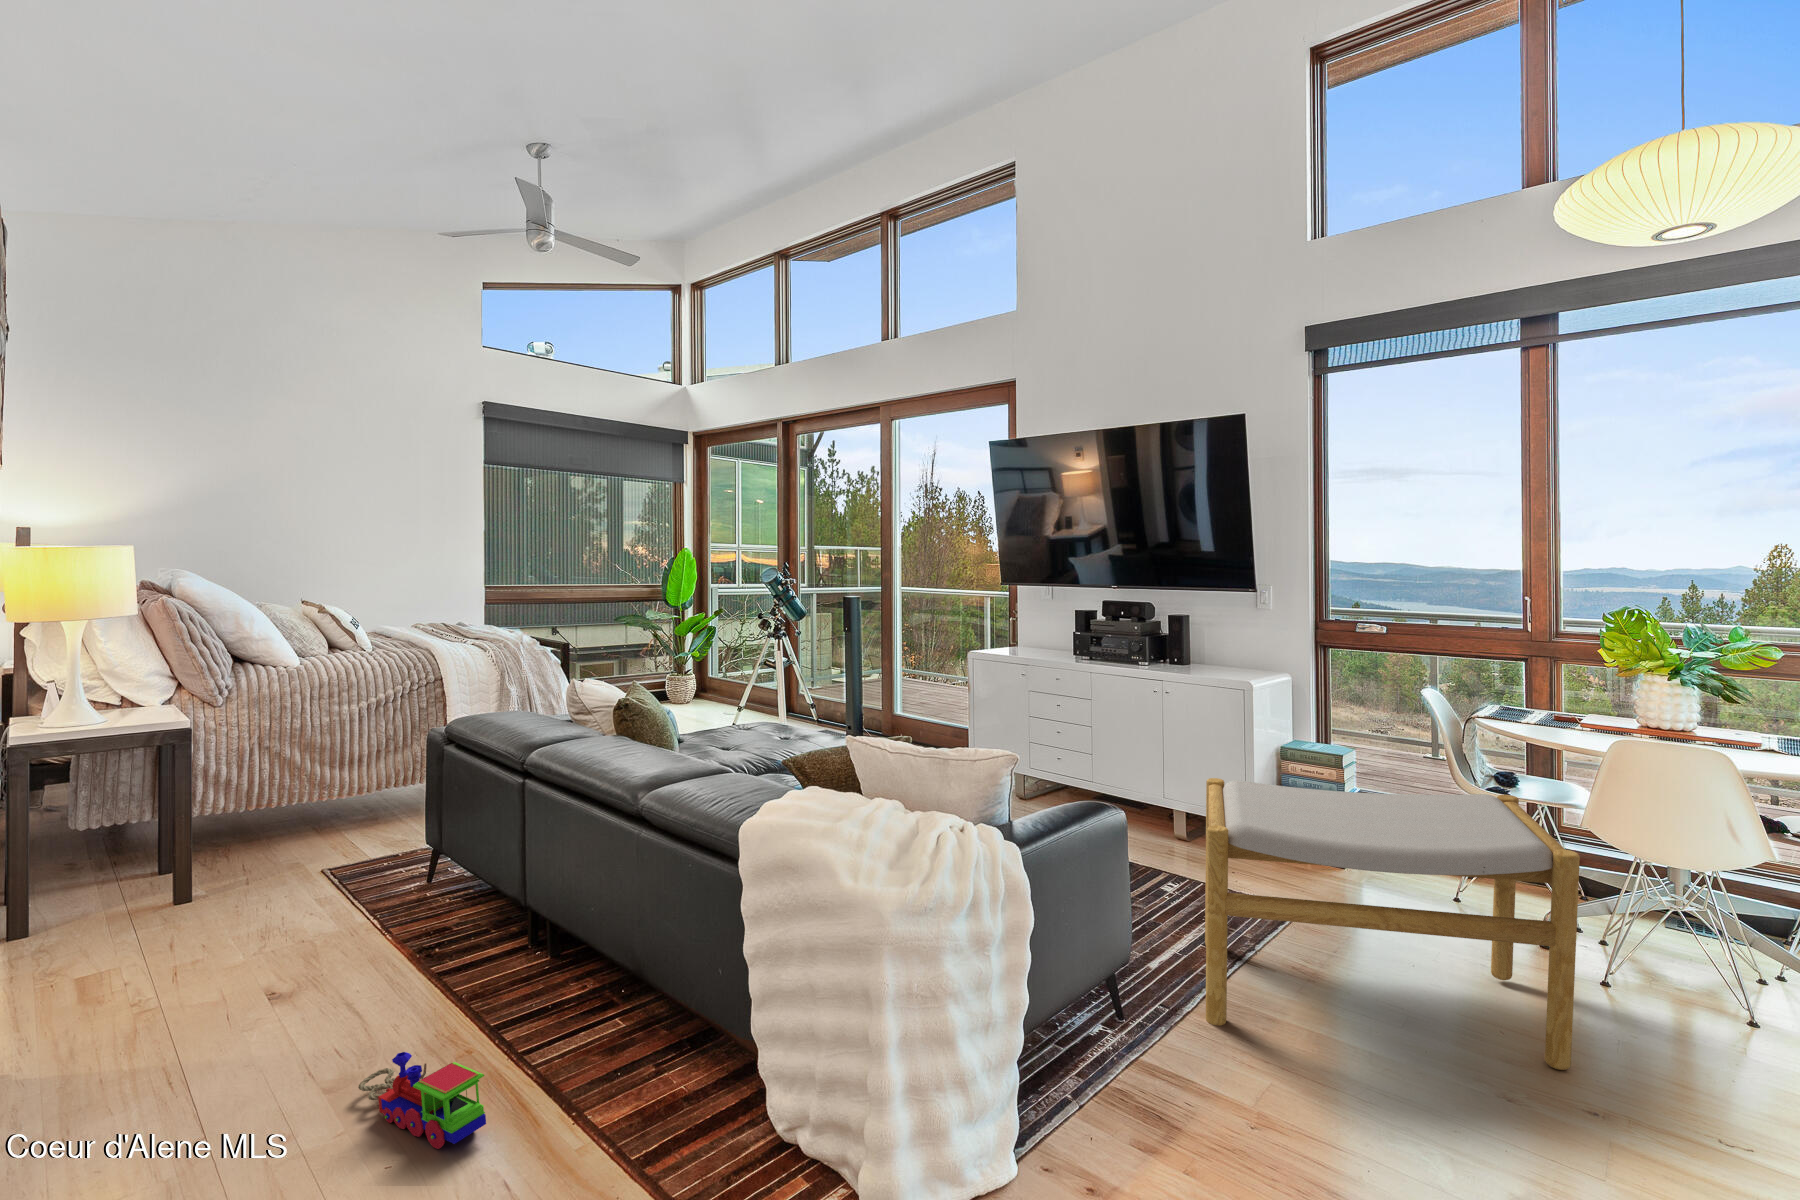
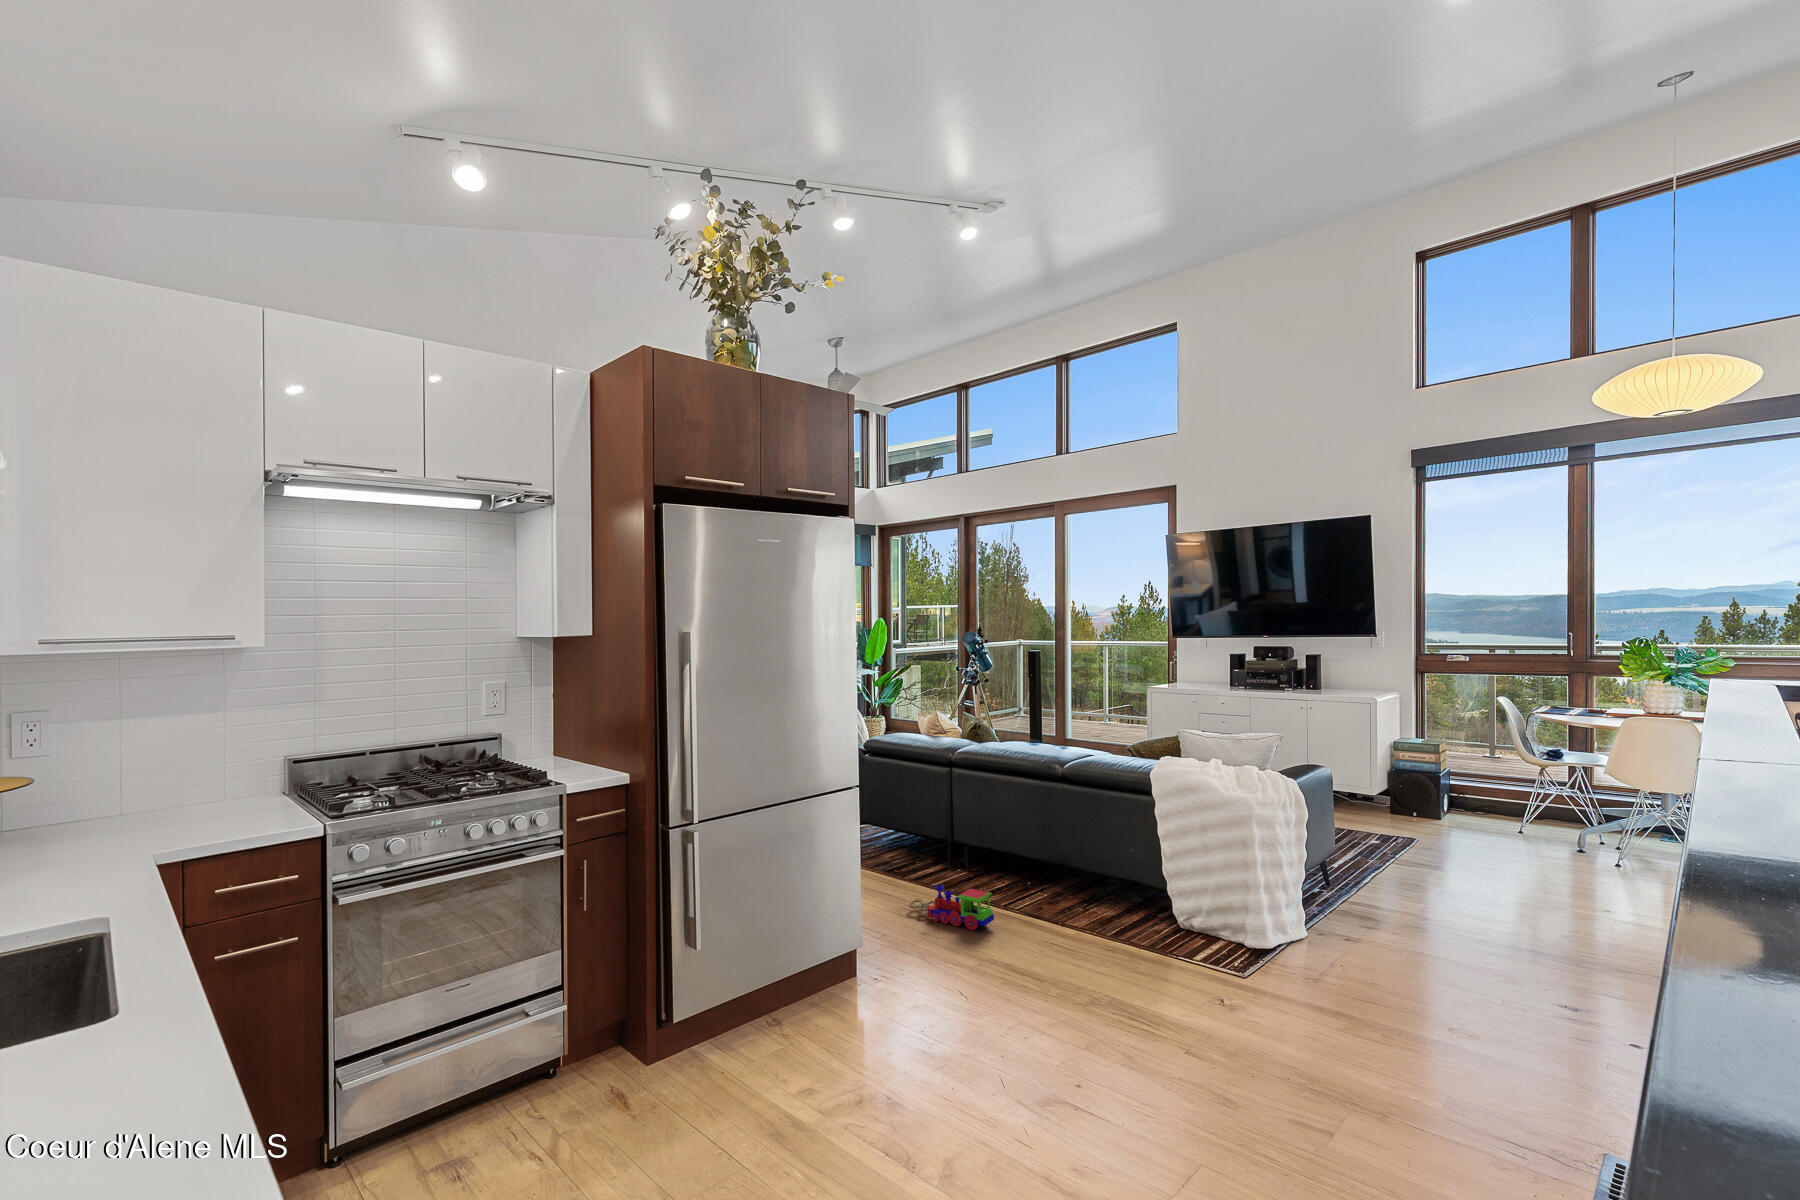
footstool: present [1205,778,1580,1070] -> none [1360,749,1615,910]

